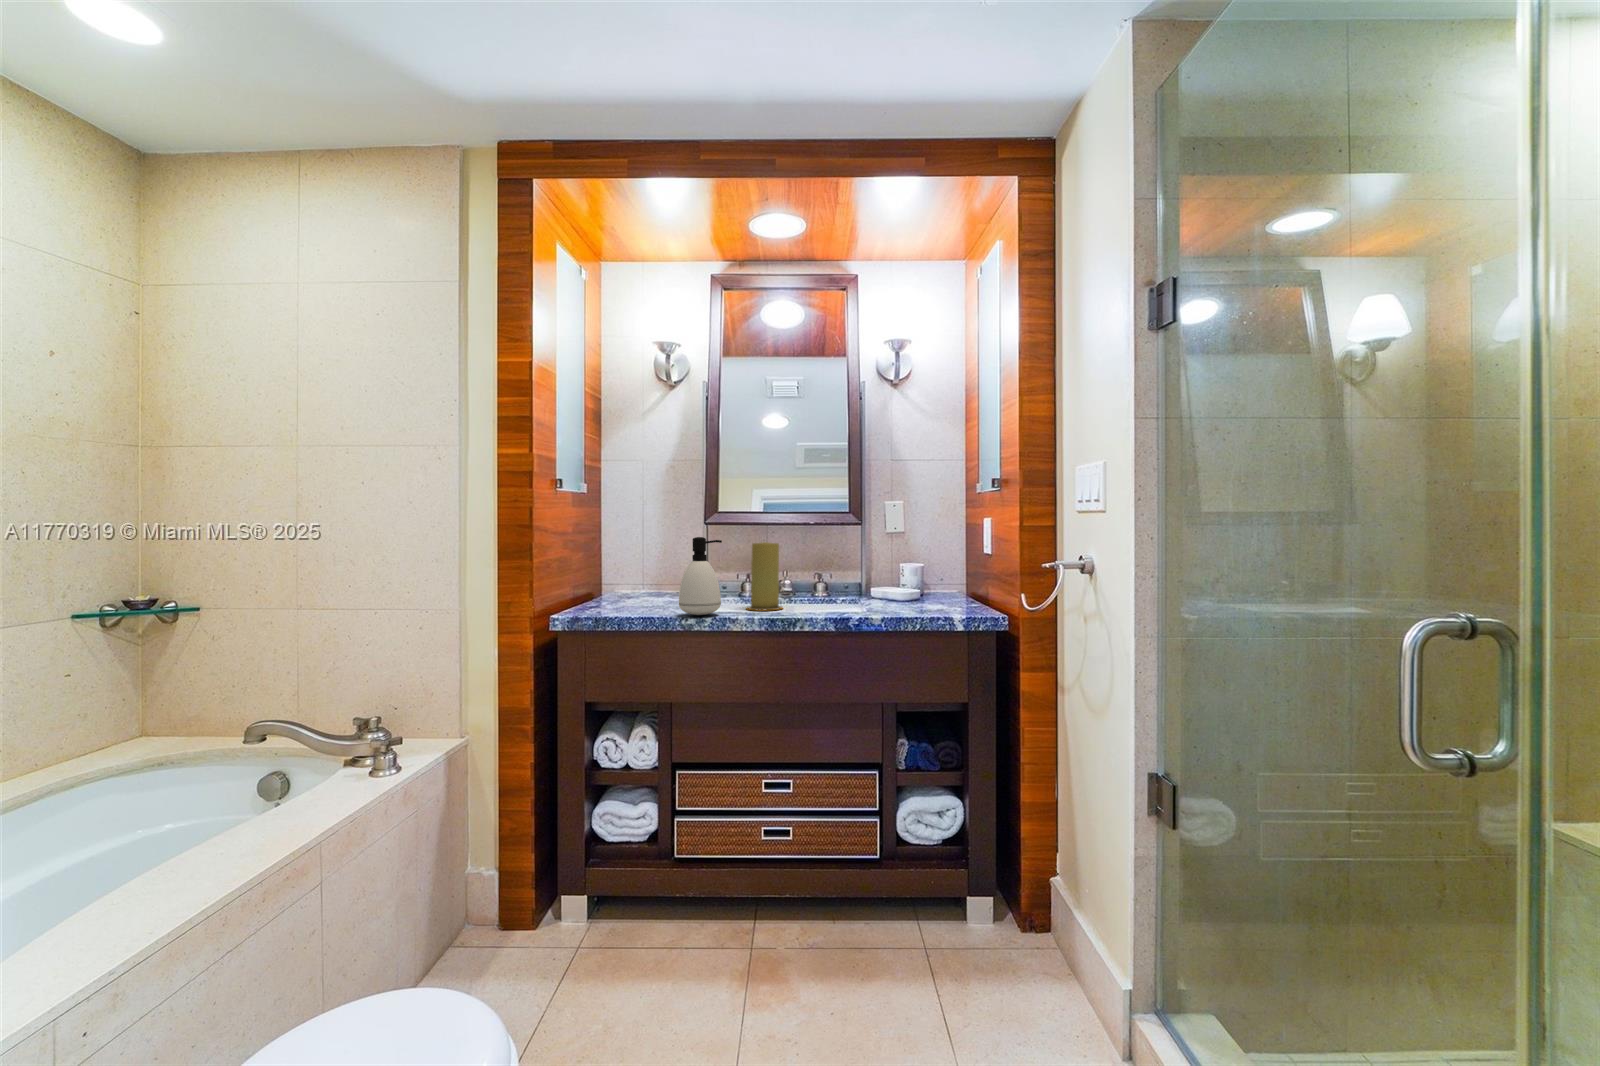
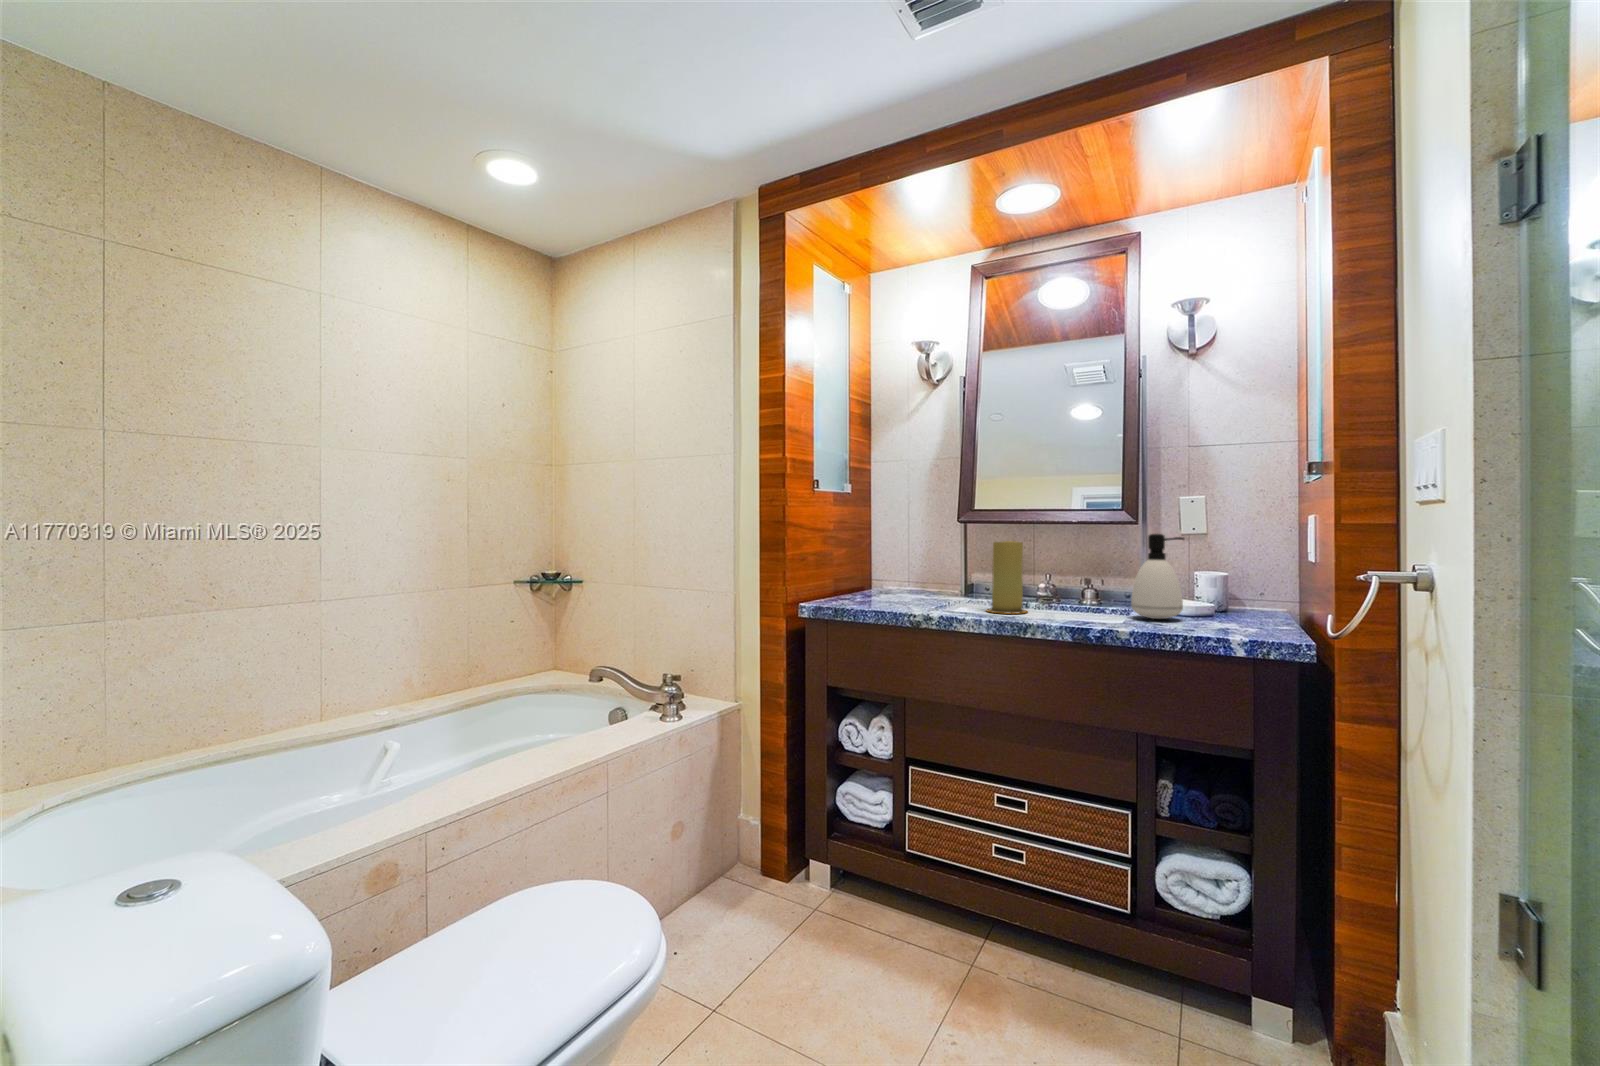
soap dispenser: present [679,537,722,615] -> present [1131,534,1184,619]

